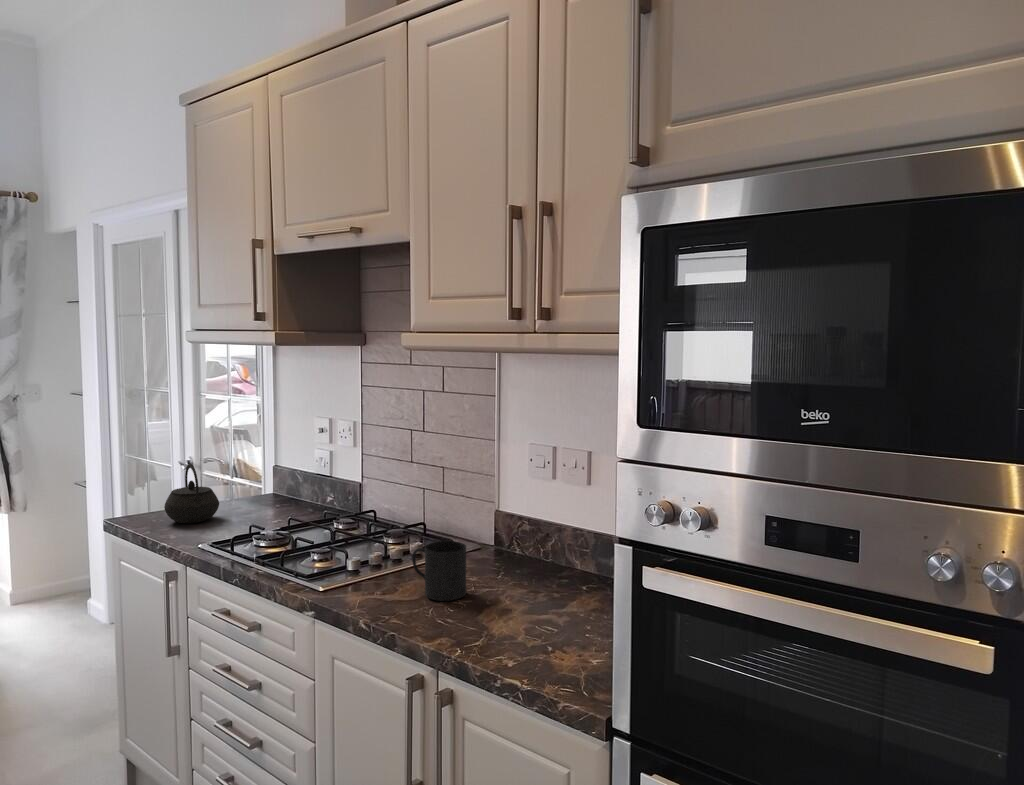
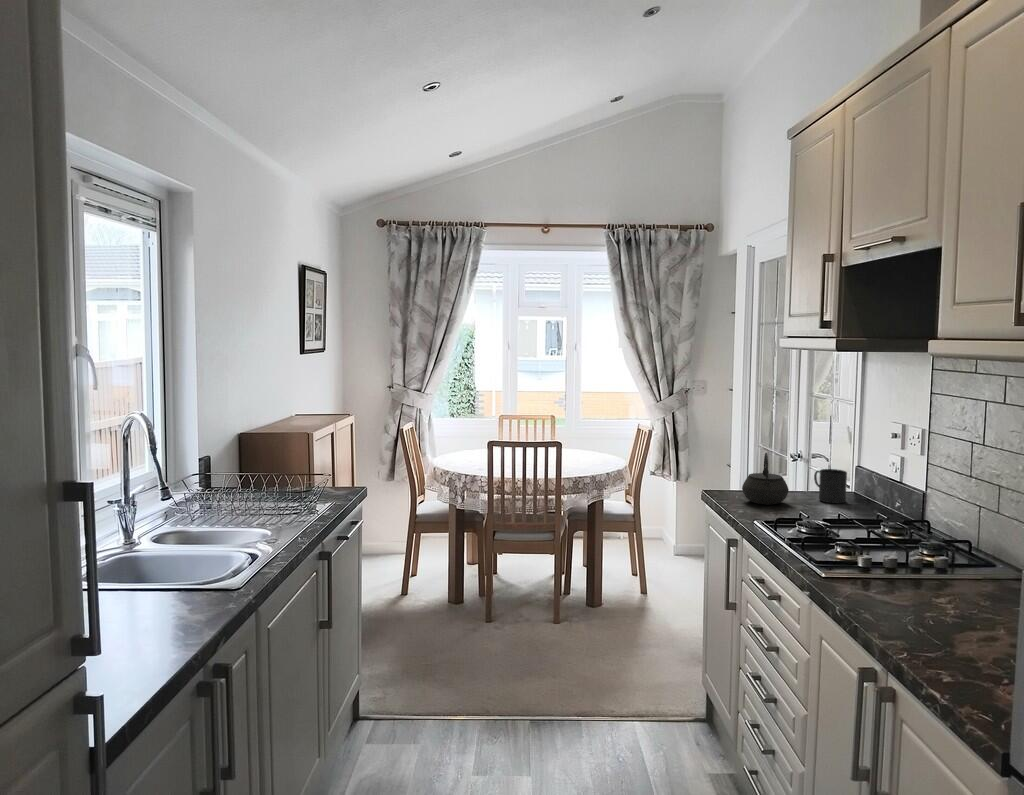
mug: present [412,541,466,601] -> present [814,469,847,503]

